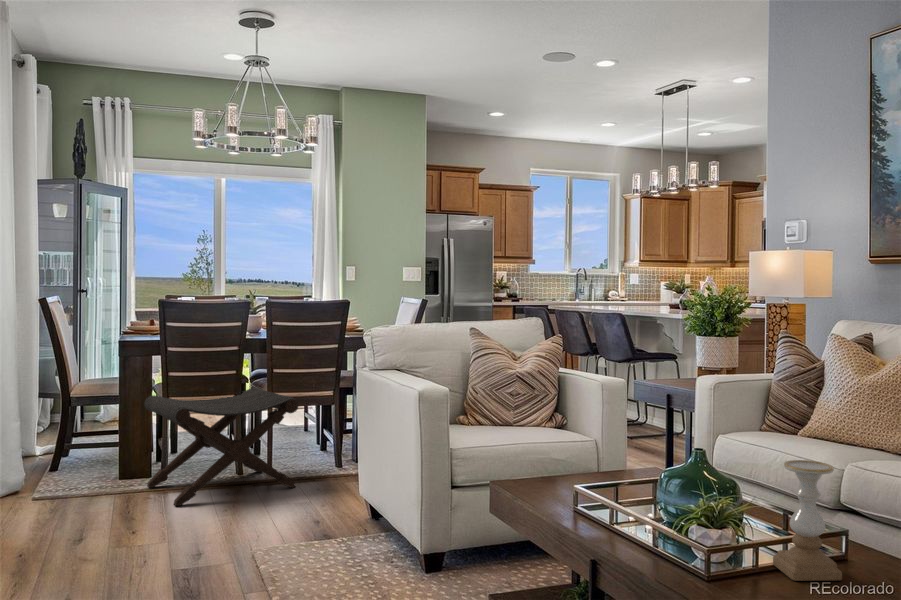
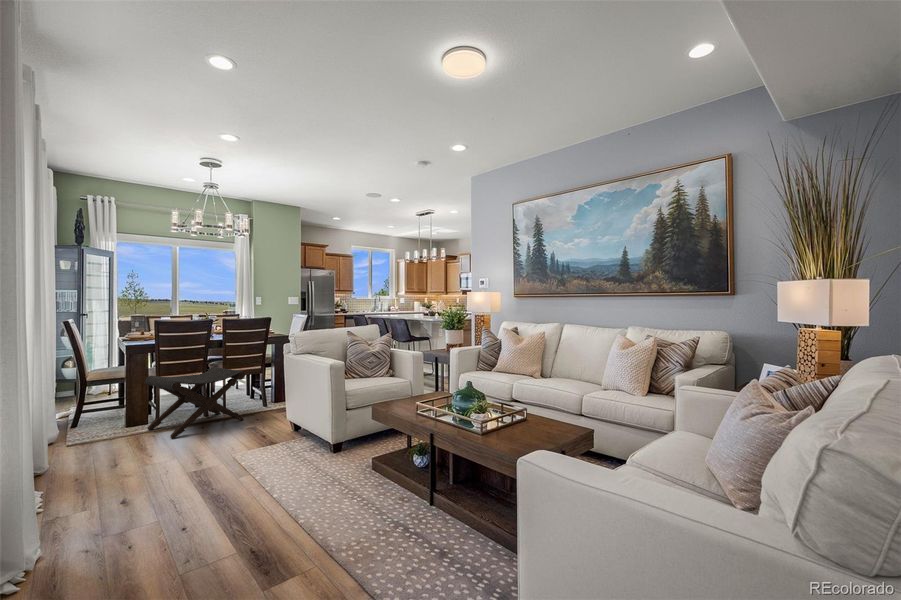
candle holder: present [773,460,842,581] -> none [512,383,540,434]

